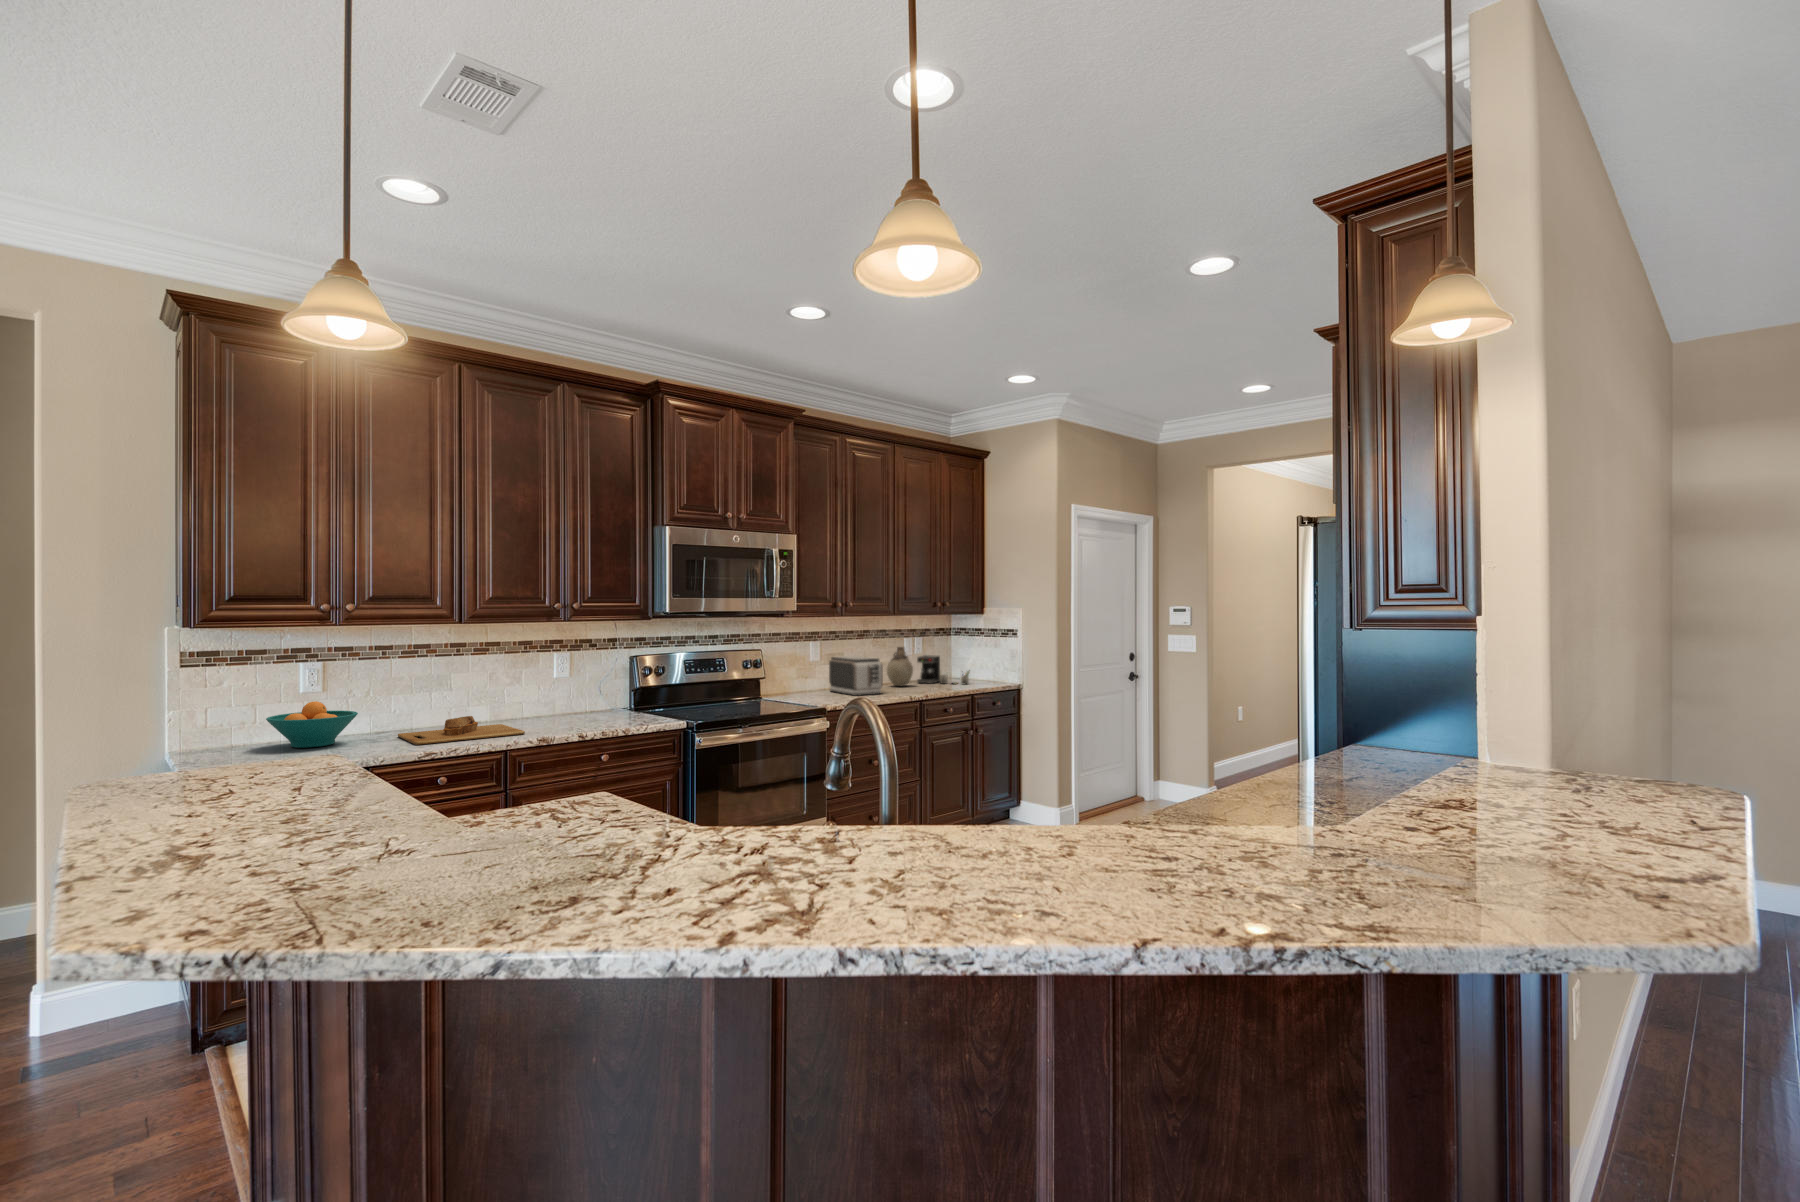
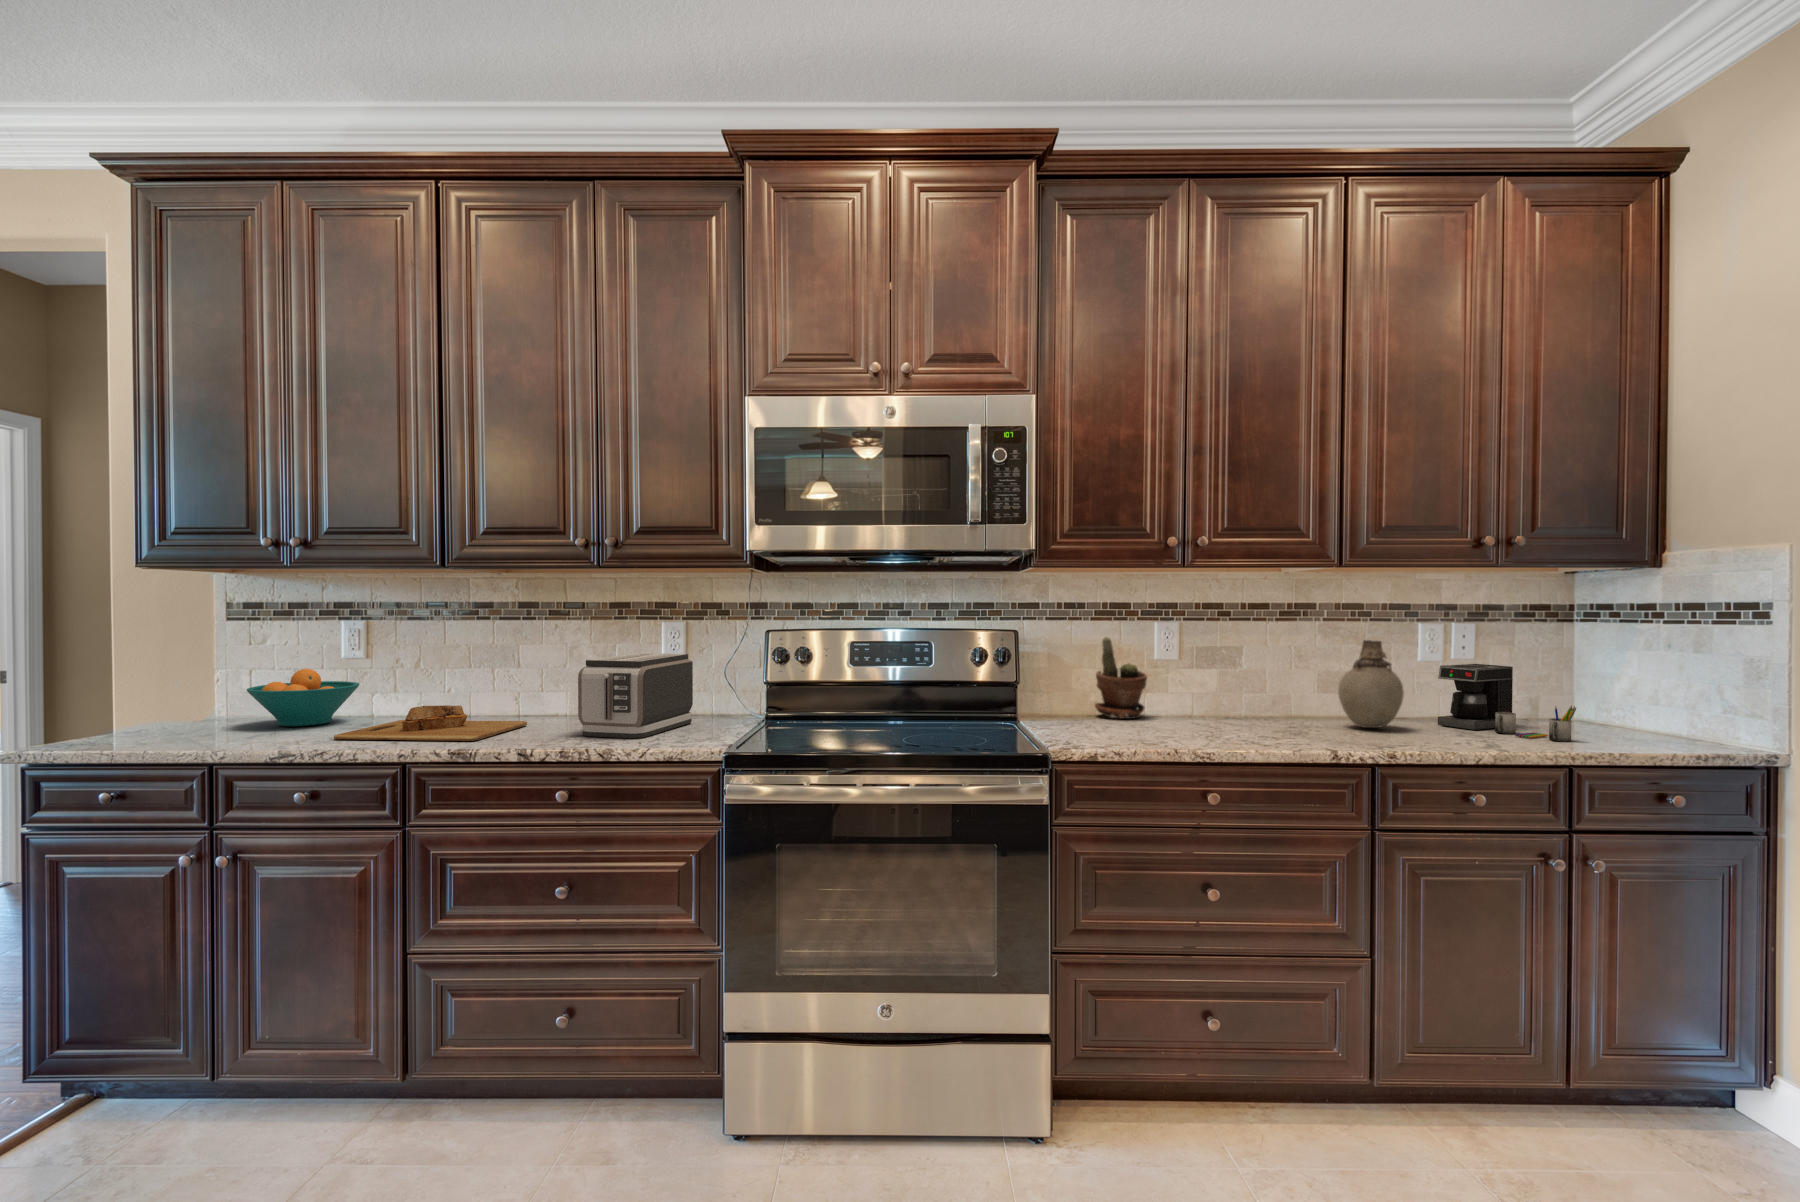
potted plant: none [781,650,809,693] -> present [1095,637,1147,719]
toaster: present [829,656,883,696] -> present [578,653,693,738]

